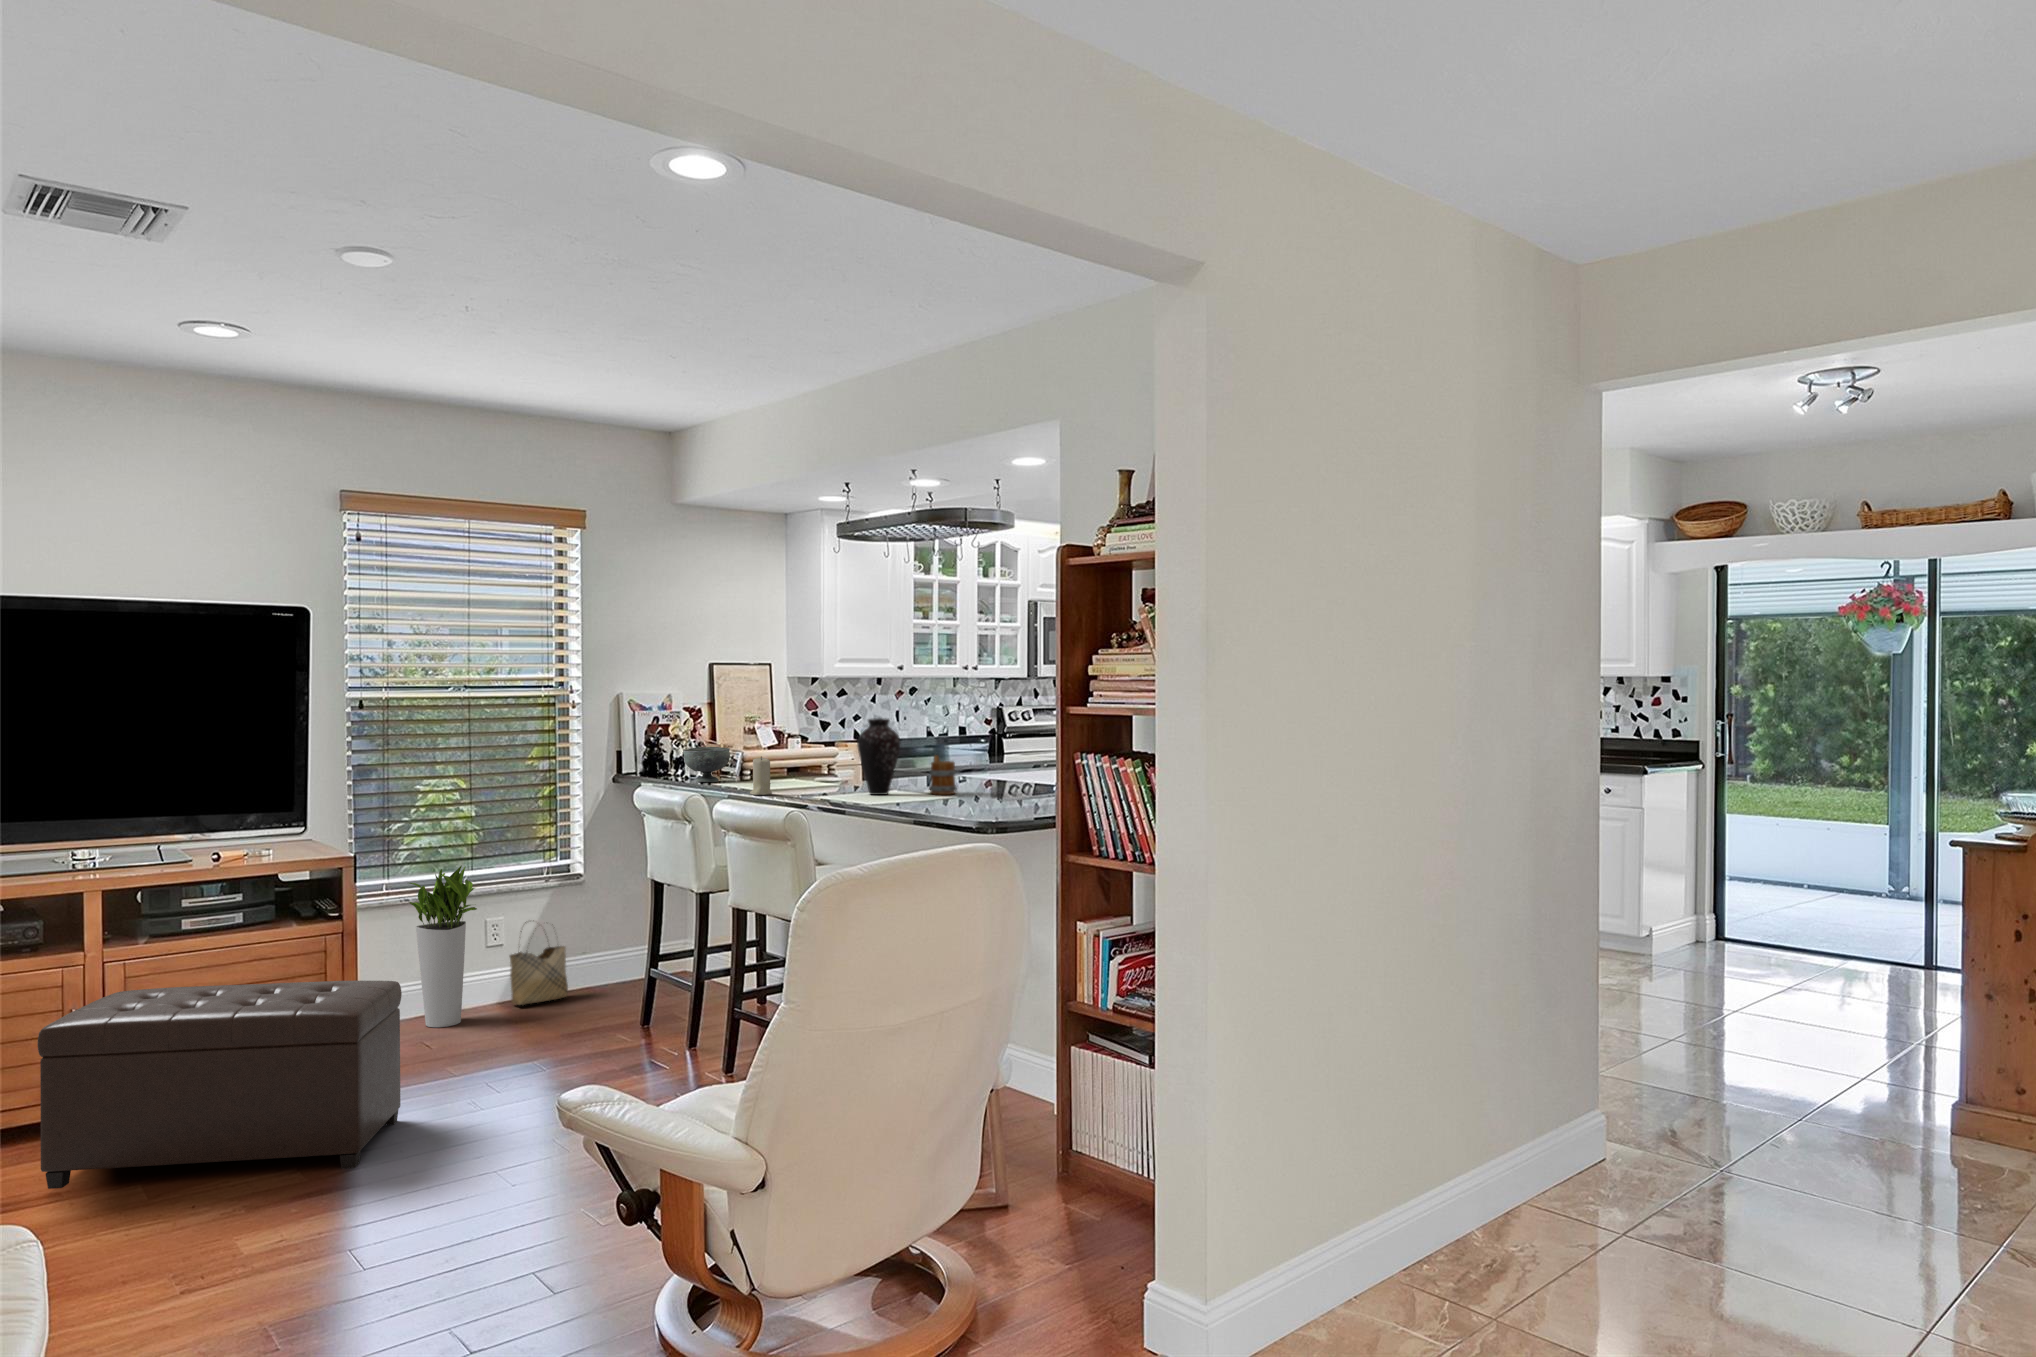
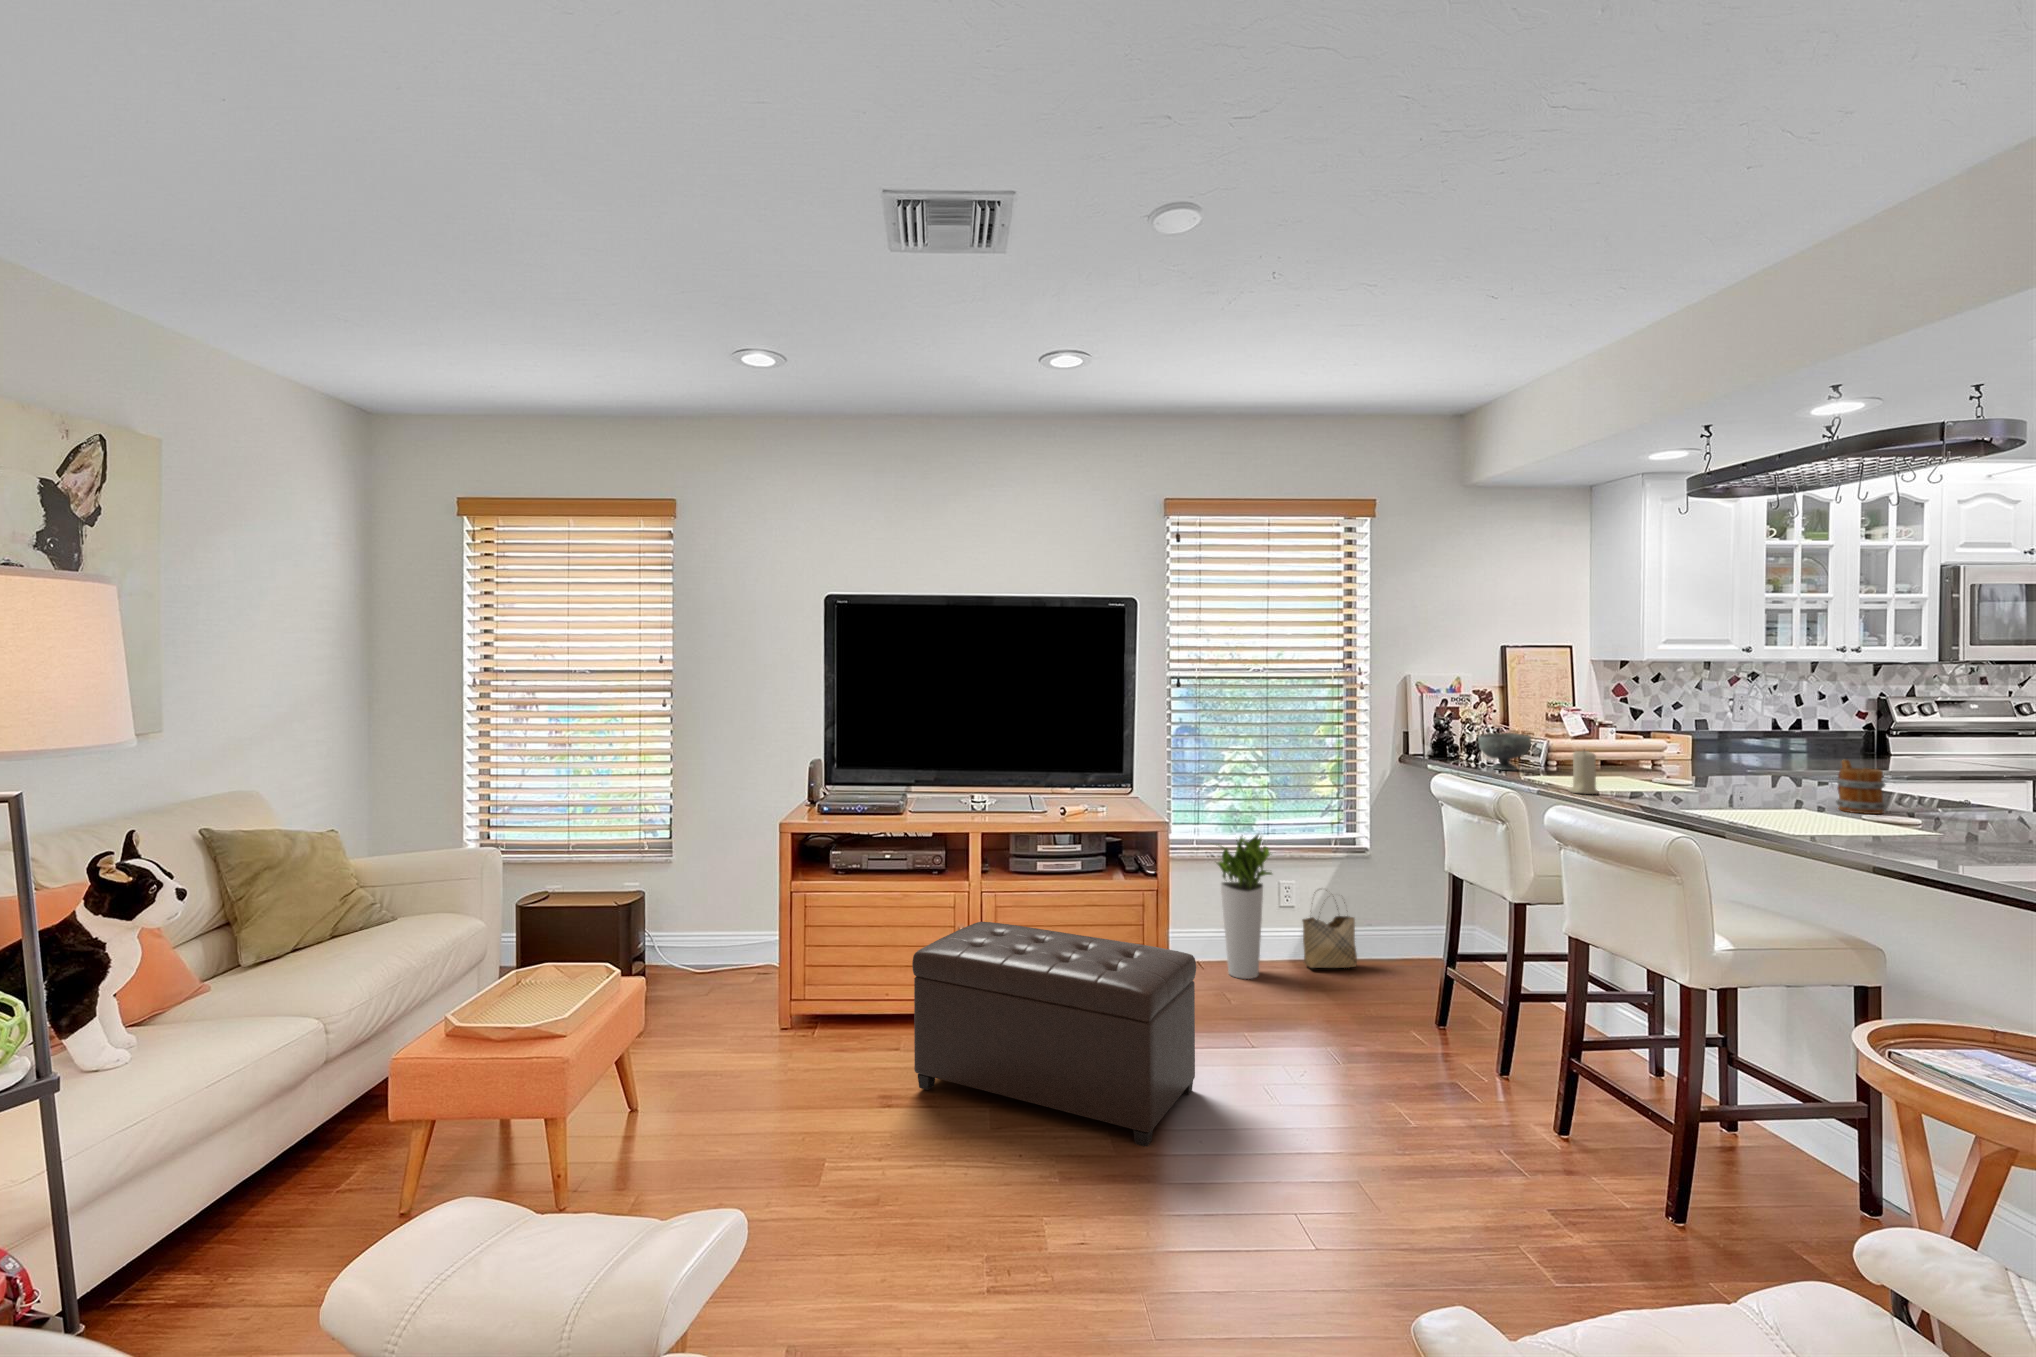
vase: present [857,718,900,795] -> none [1721,709,1791,806]

